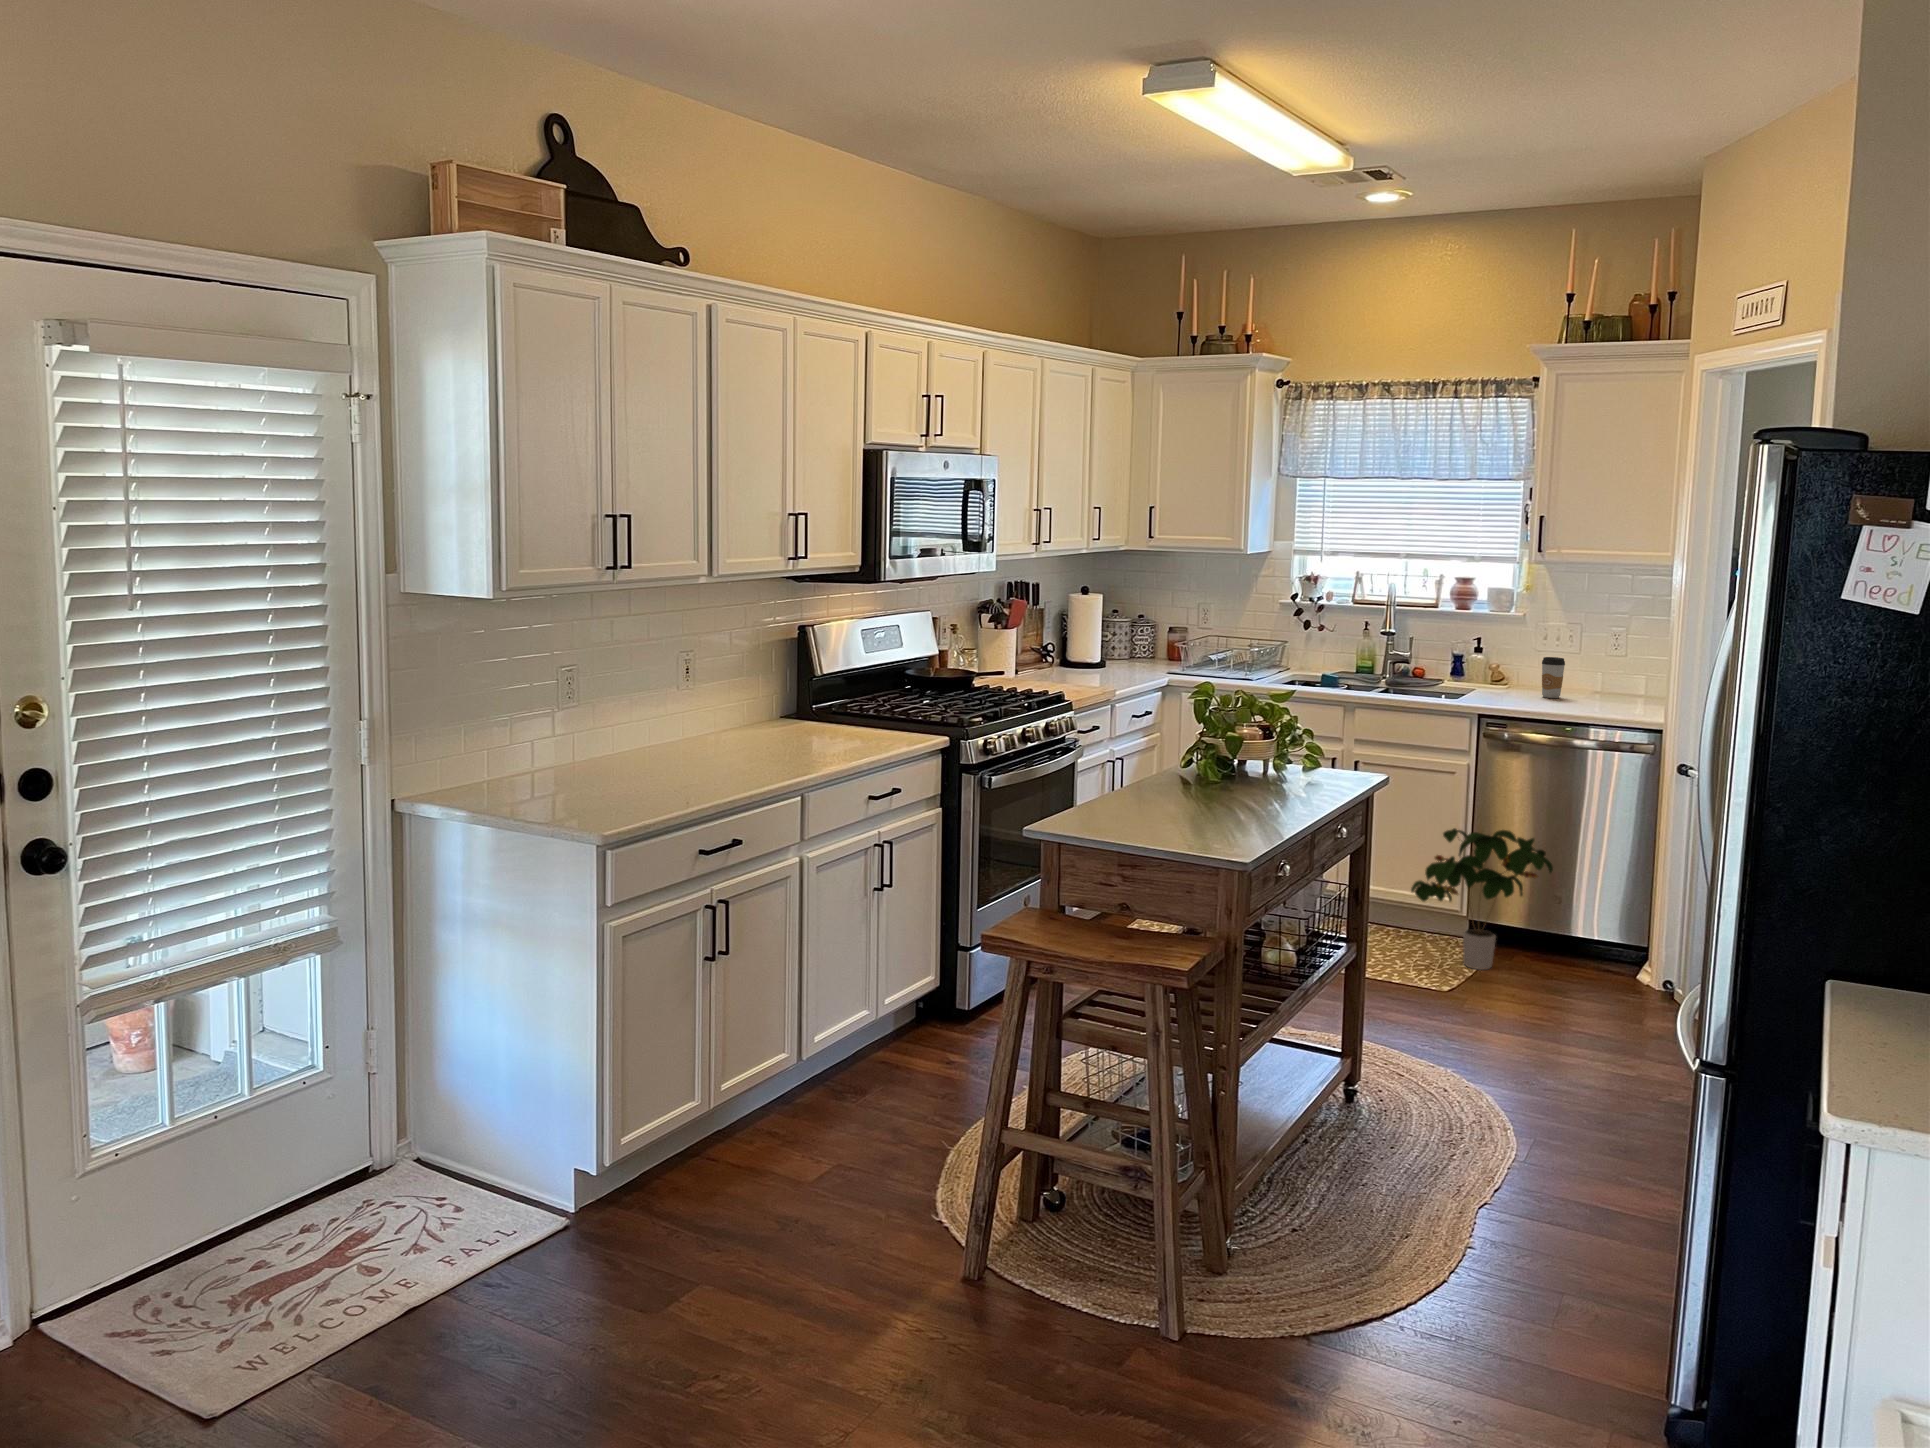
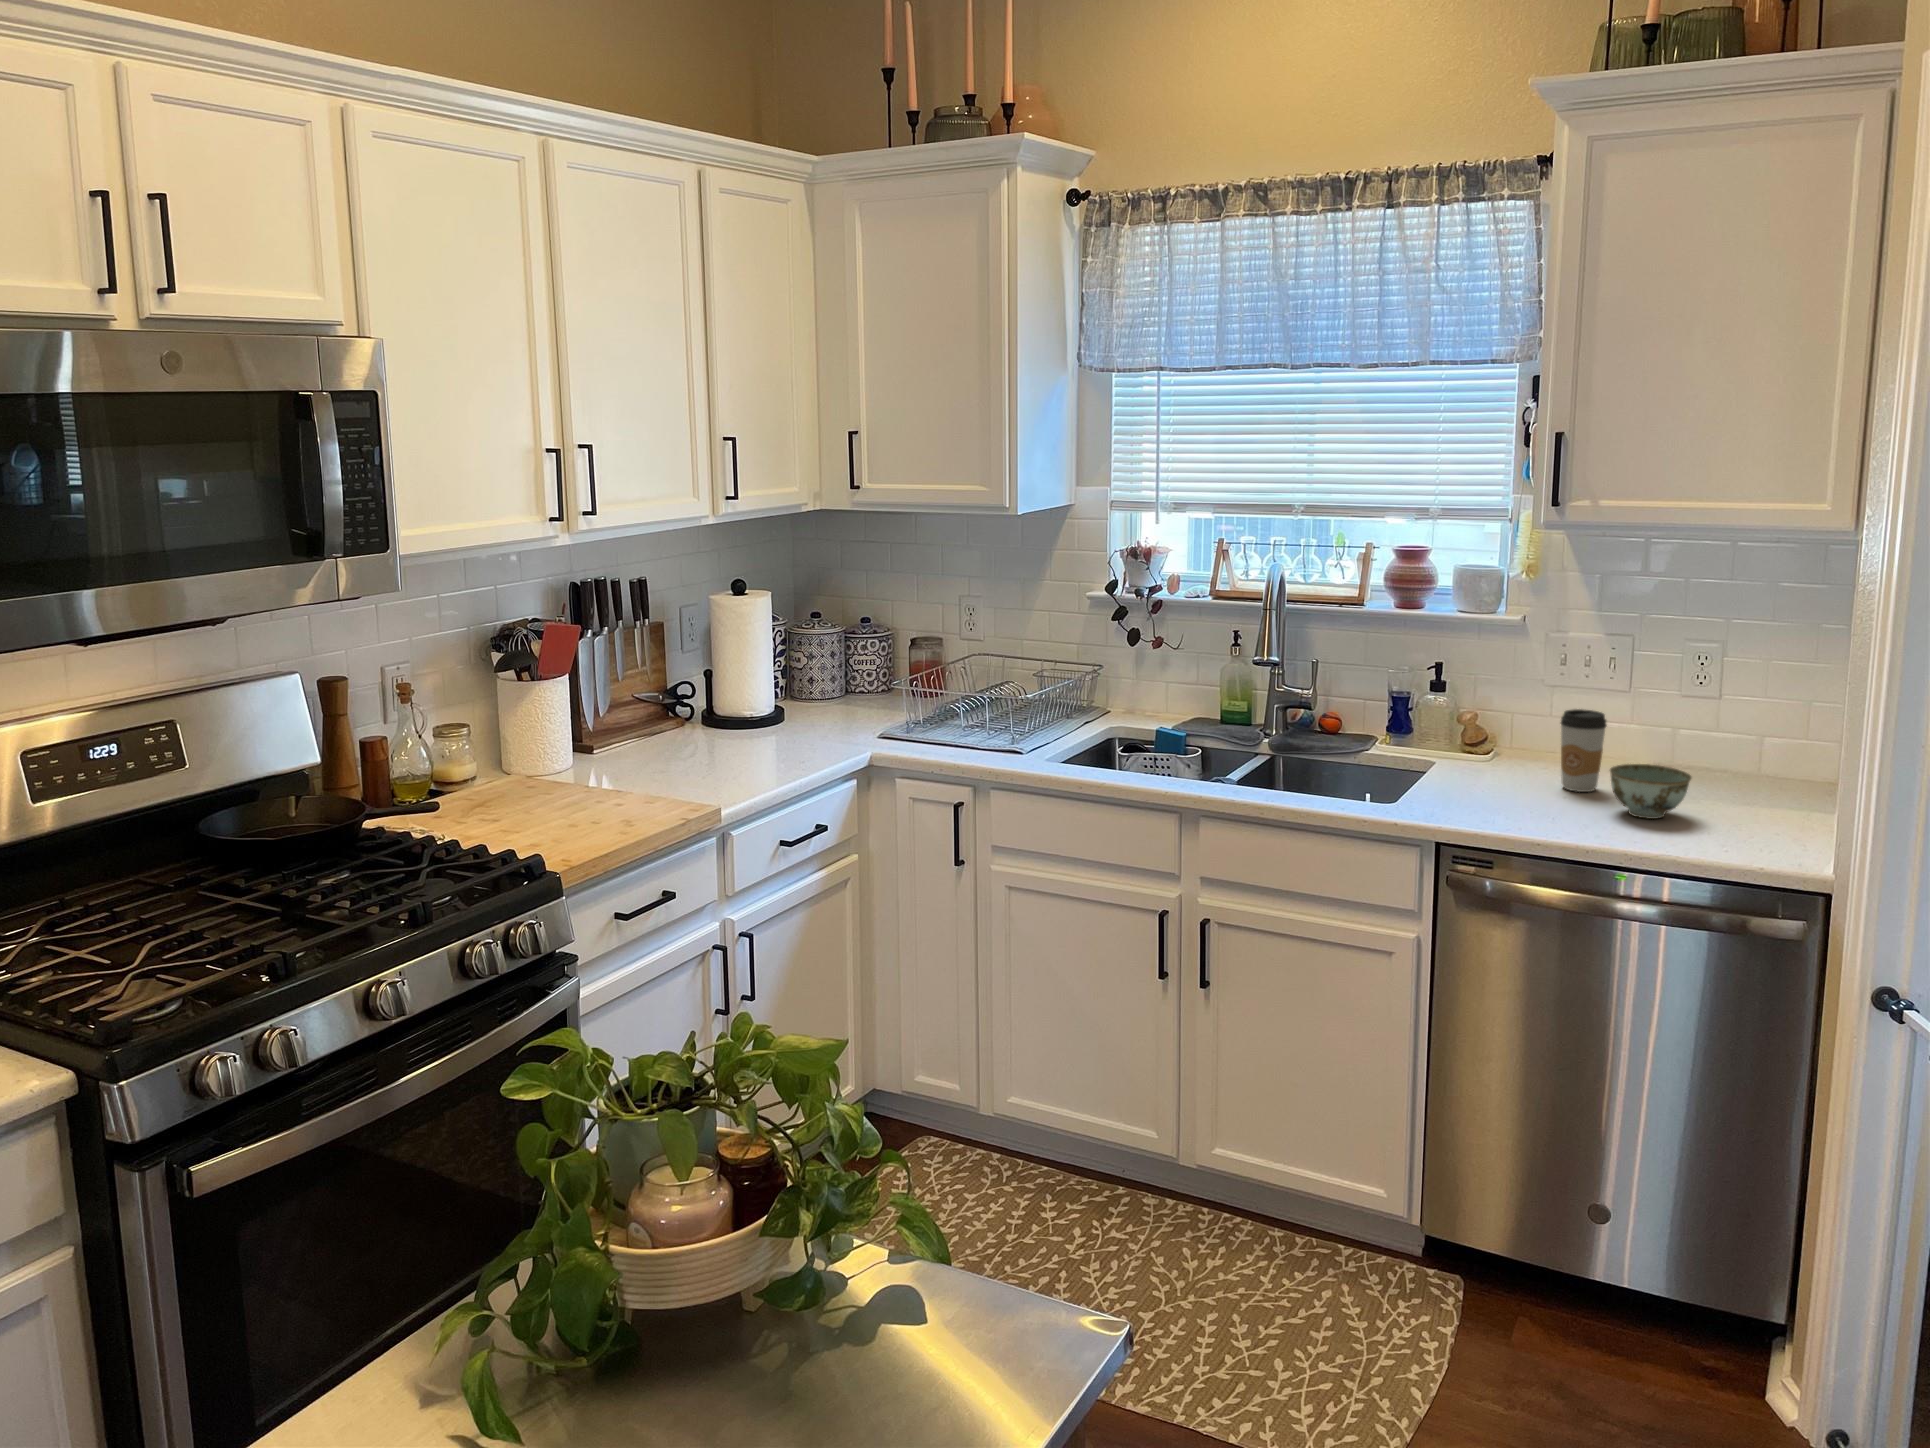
bowl: none [1565,681,1605,706] -> present [1610,764,1691,819]
potted plant: present [1411,828,1553,970] -> none [1305,1091,1596,1383]

